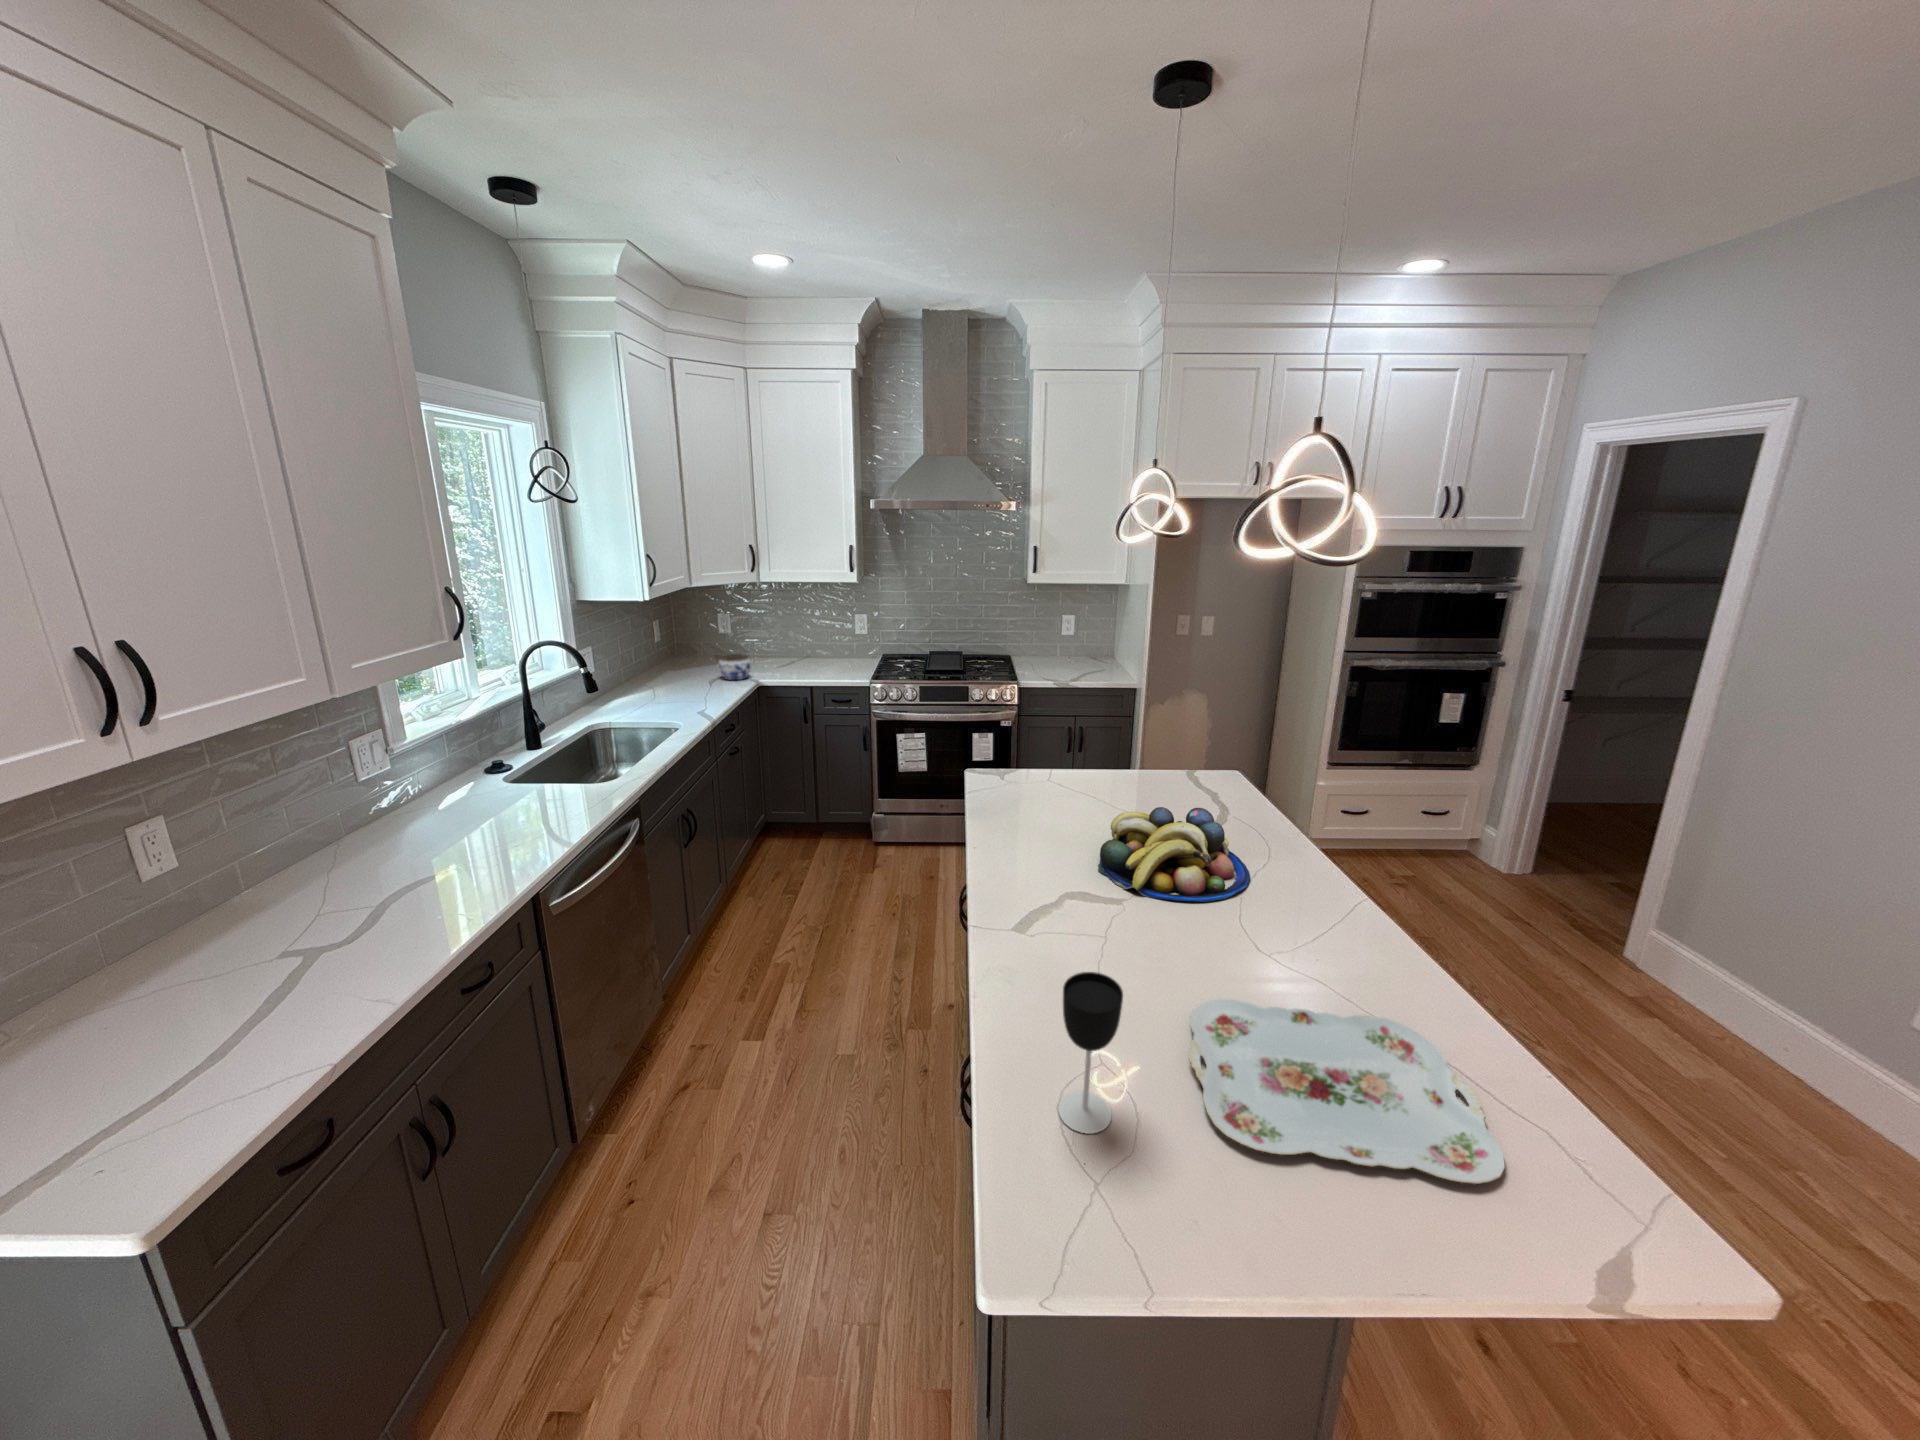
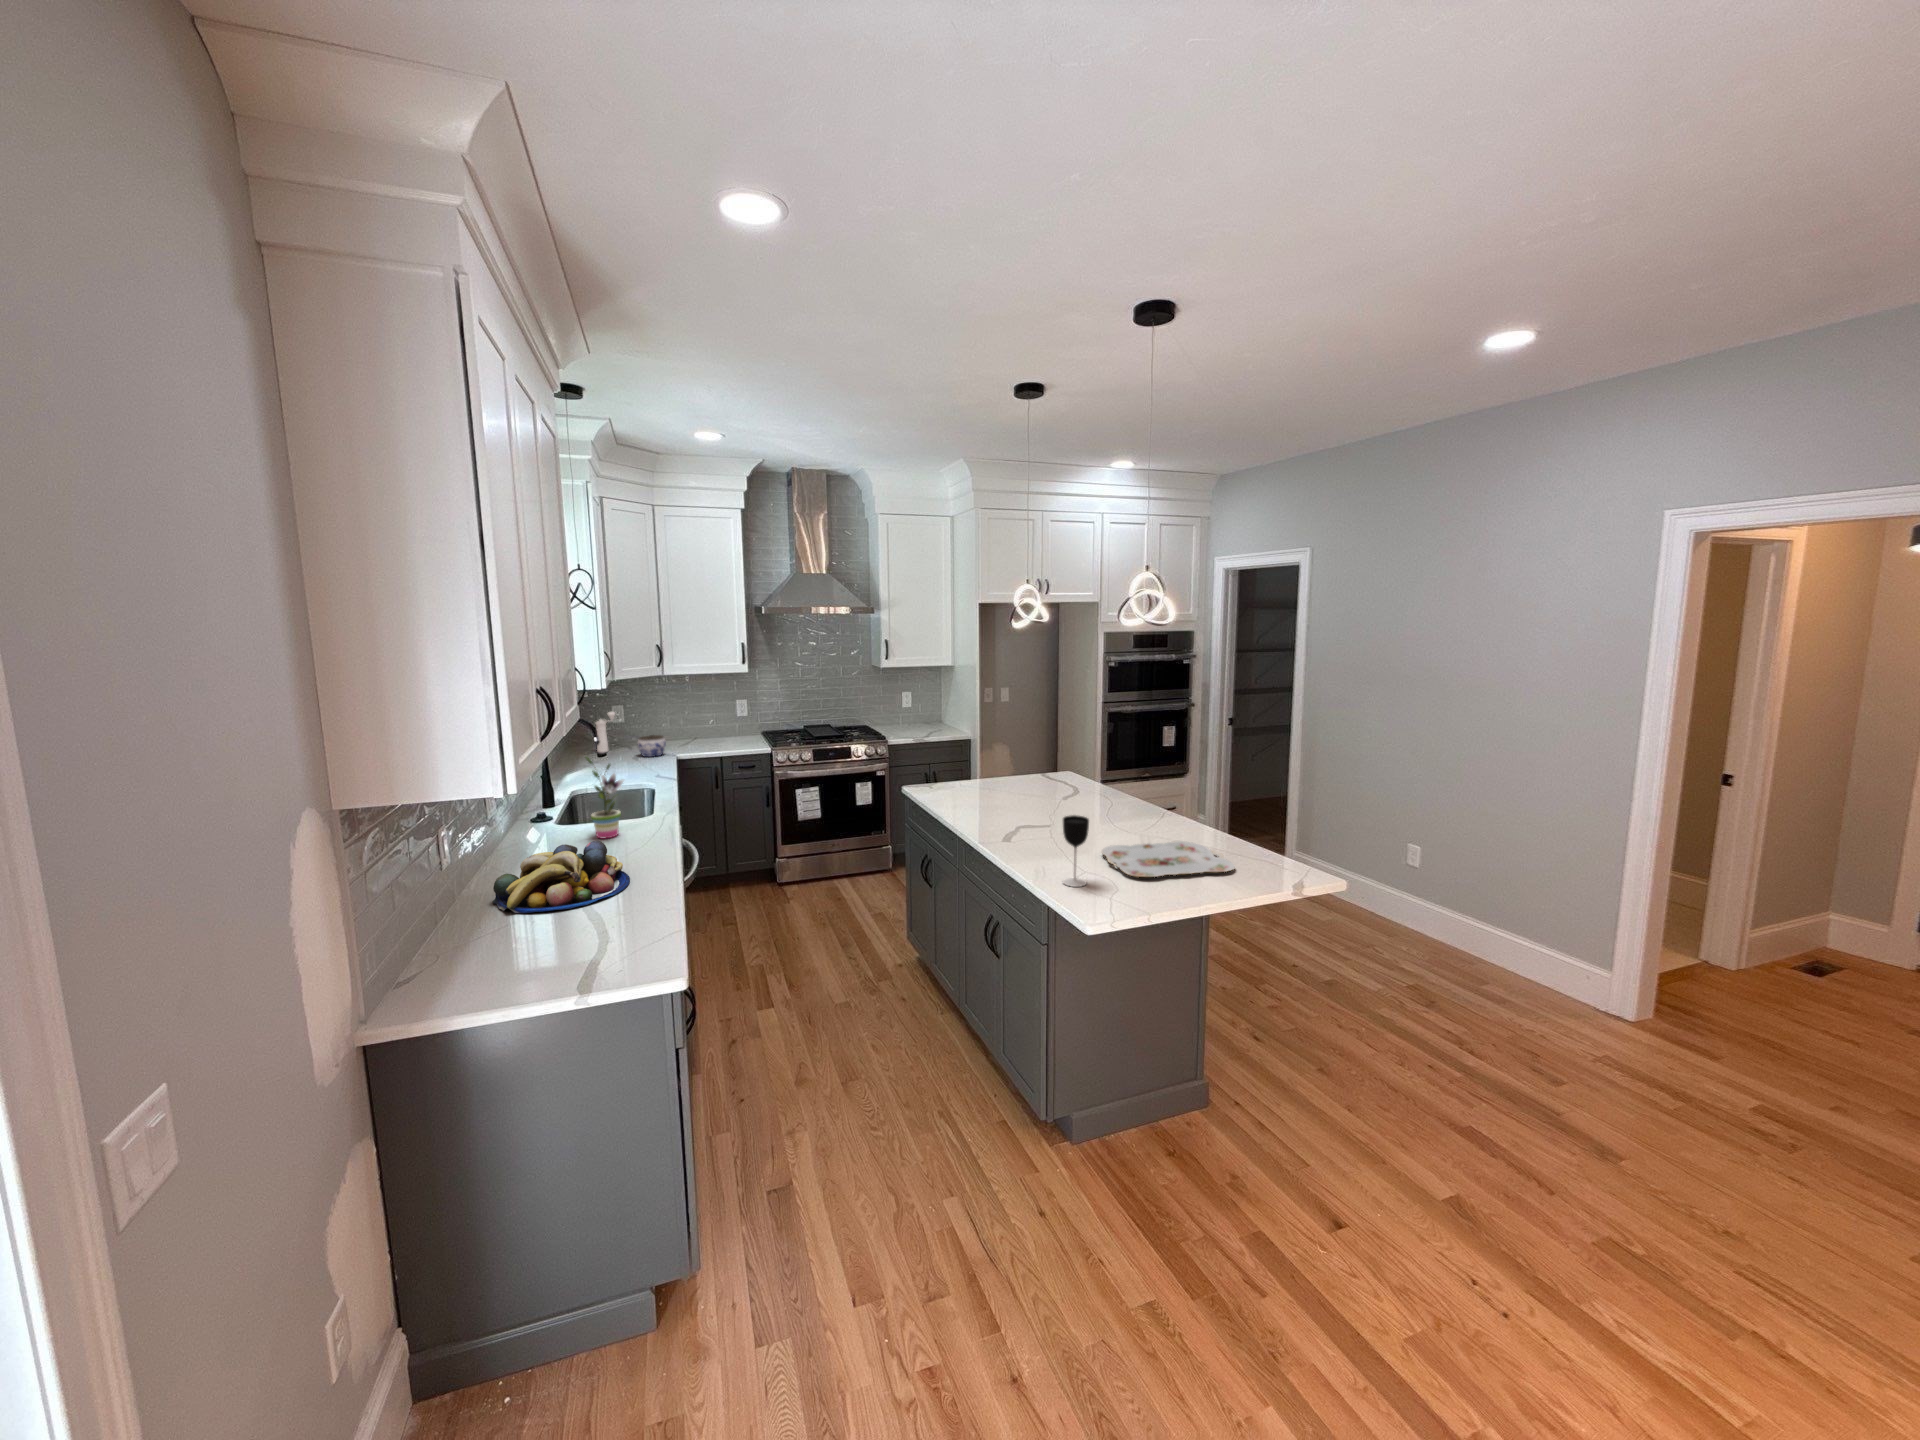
pepper mill: none [685,622,712,669] -> present [596,712,615,753]
potted plant: none [484,704,549,816] -> present [586,757,624,839]
fruit bowl: present [1098,807,1250,902] -> present [493,841,630,913]

